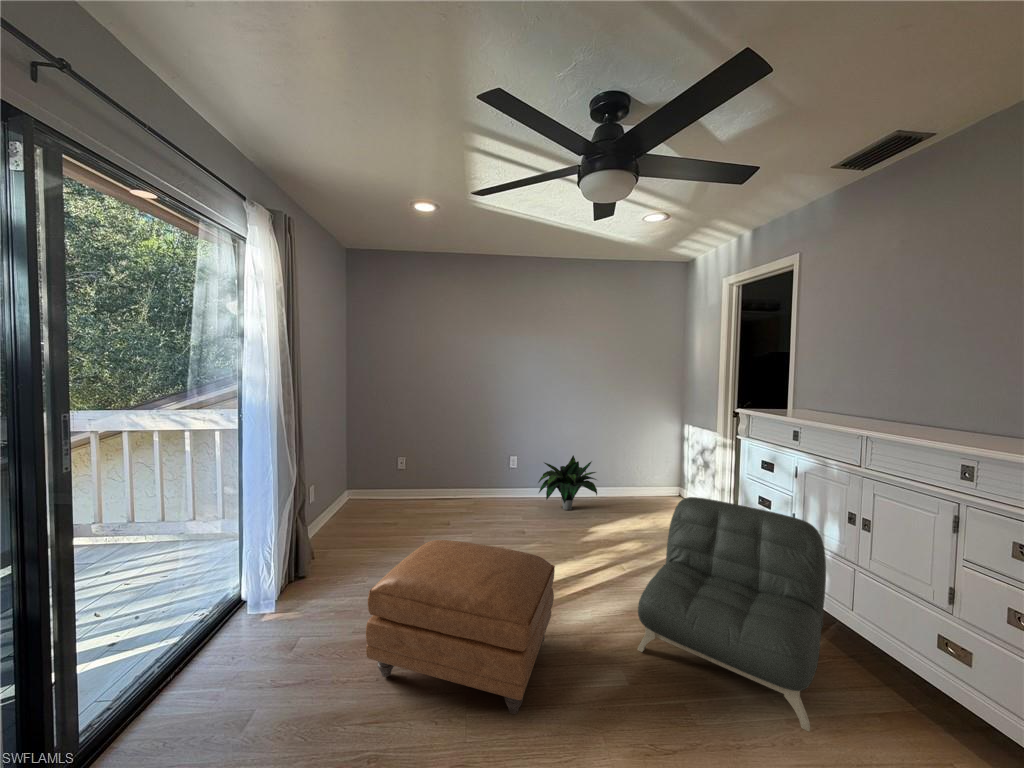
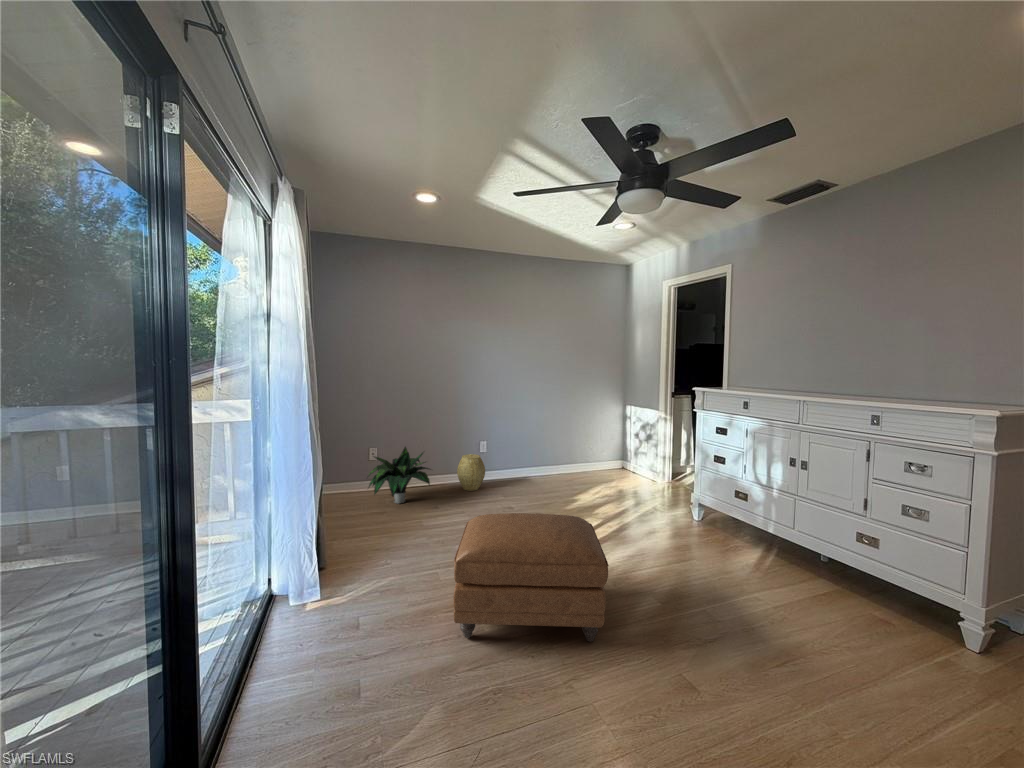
potted plant: present [538,455,597,510] -> present [368,447,430,504]
woven basket: none [484,468,513,506] -> present [457,454,485,491]
armchair: present [638,497,826,731] -> none [655,460,788,611]

